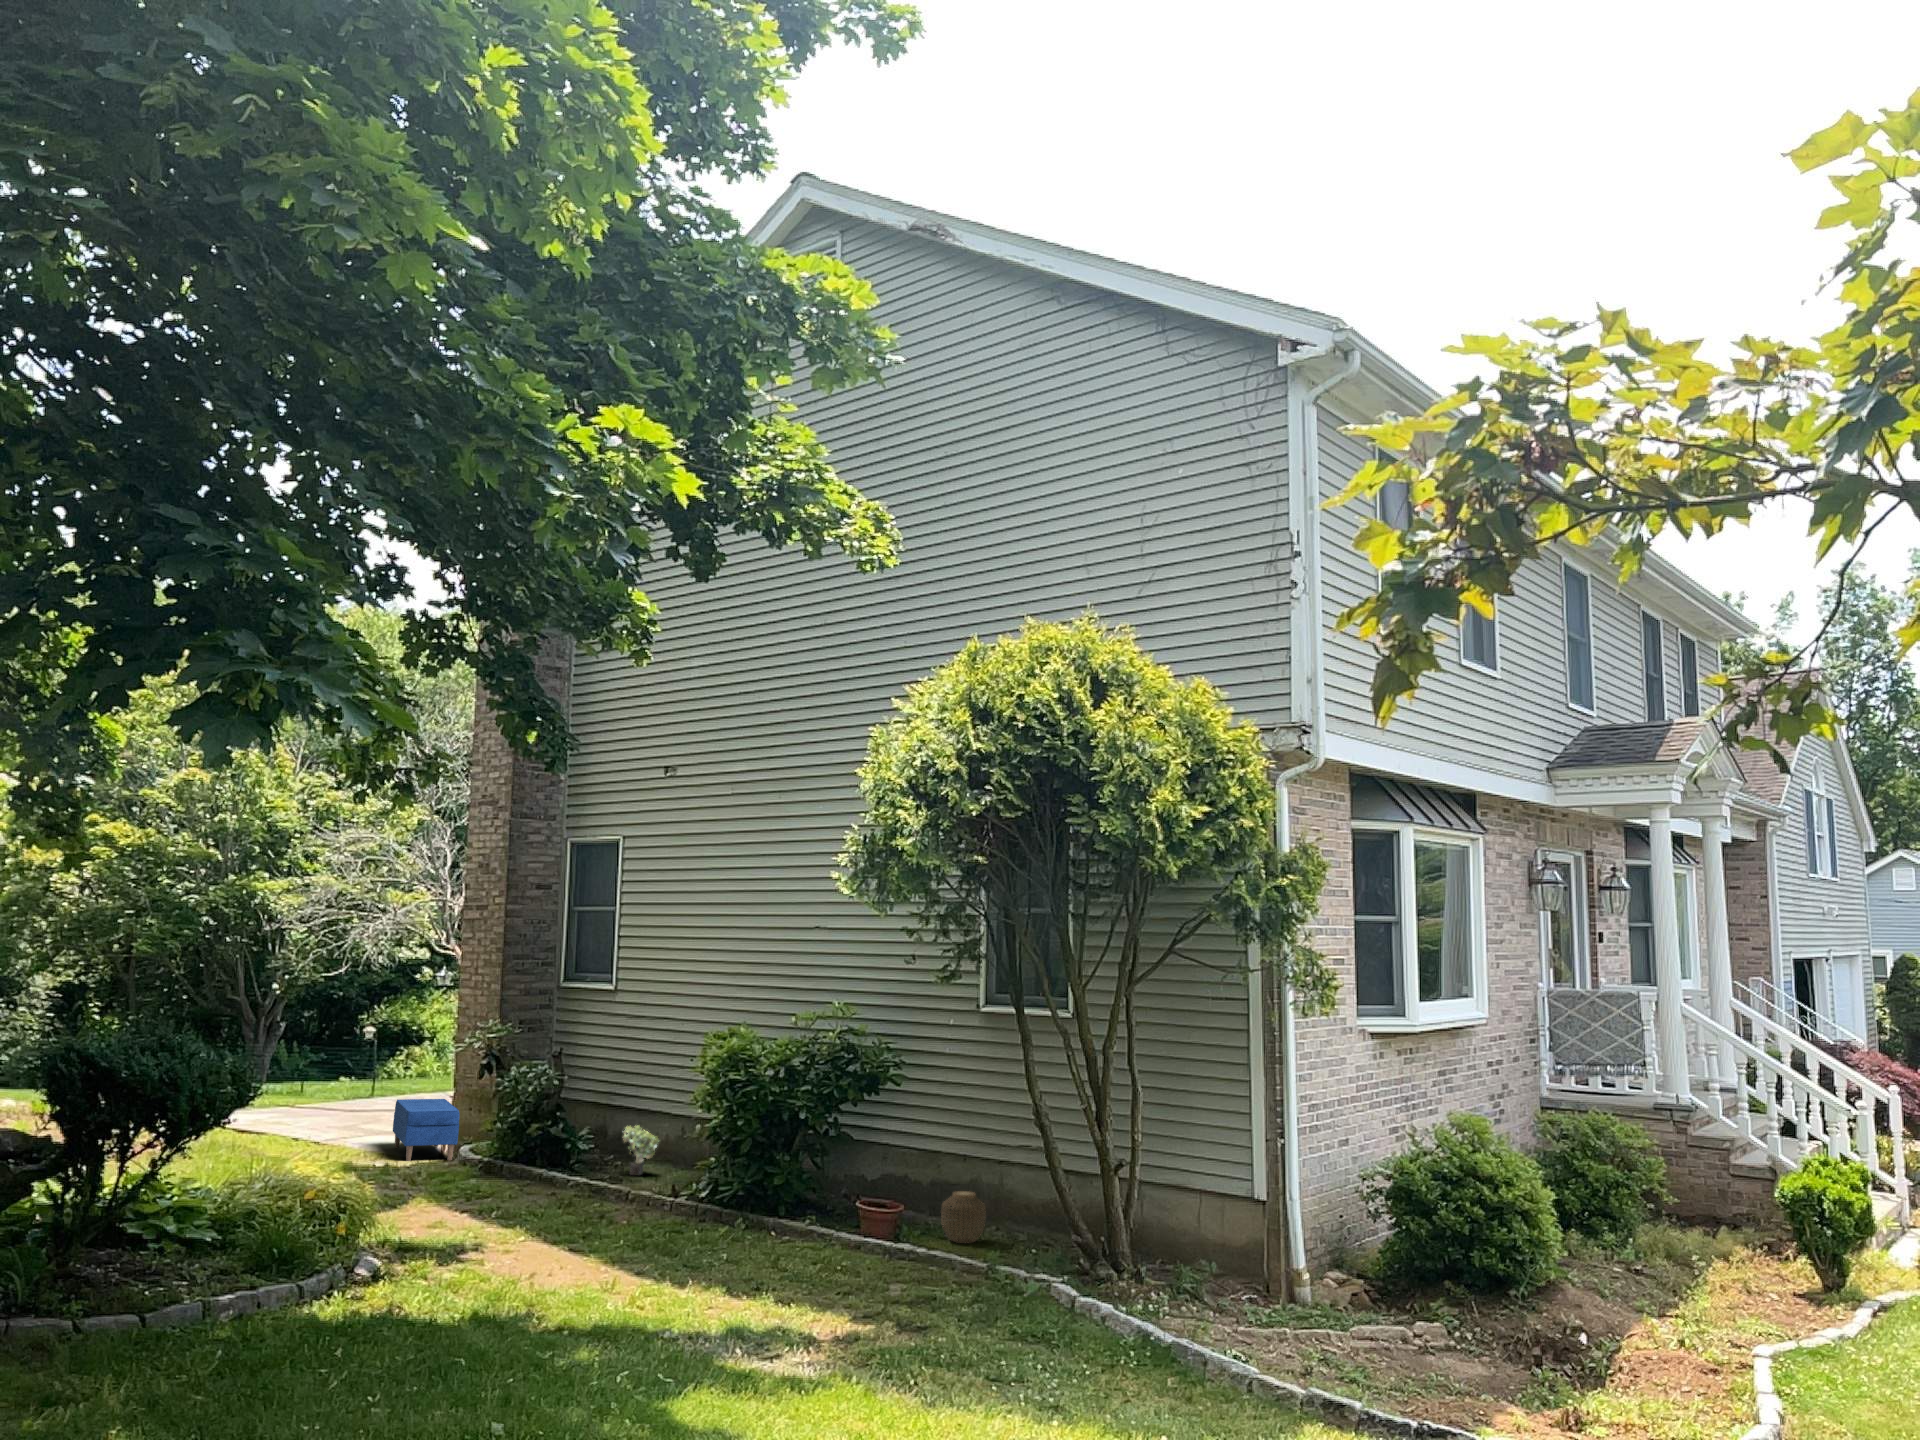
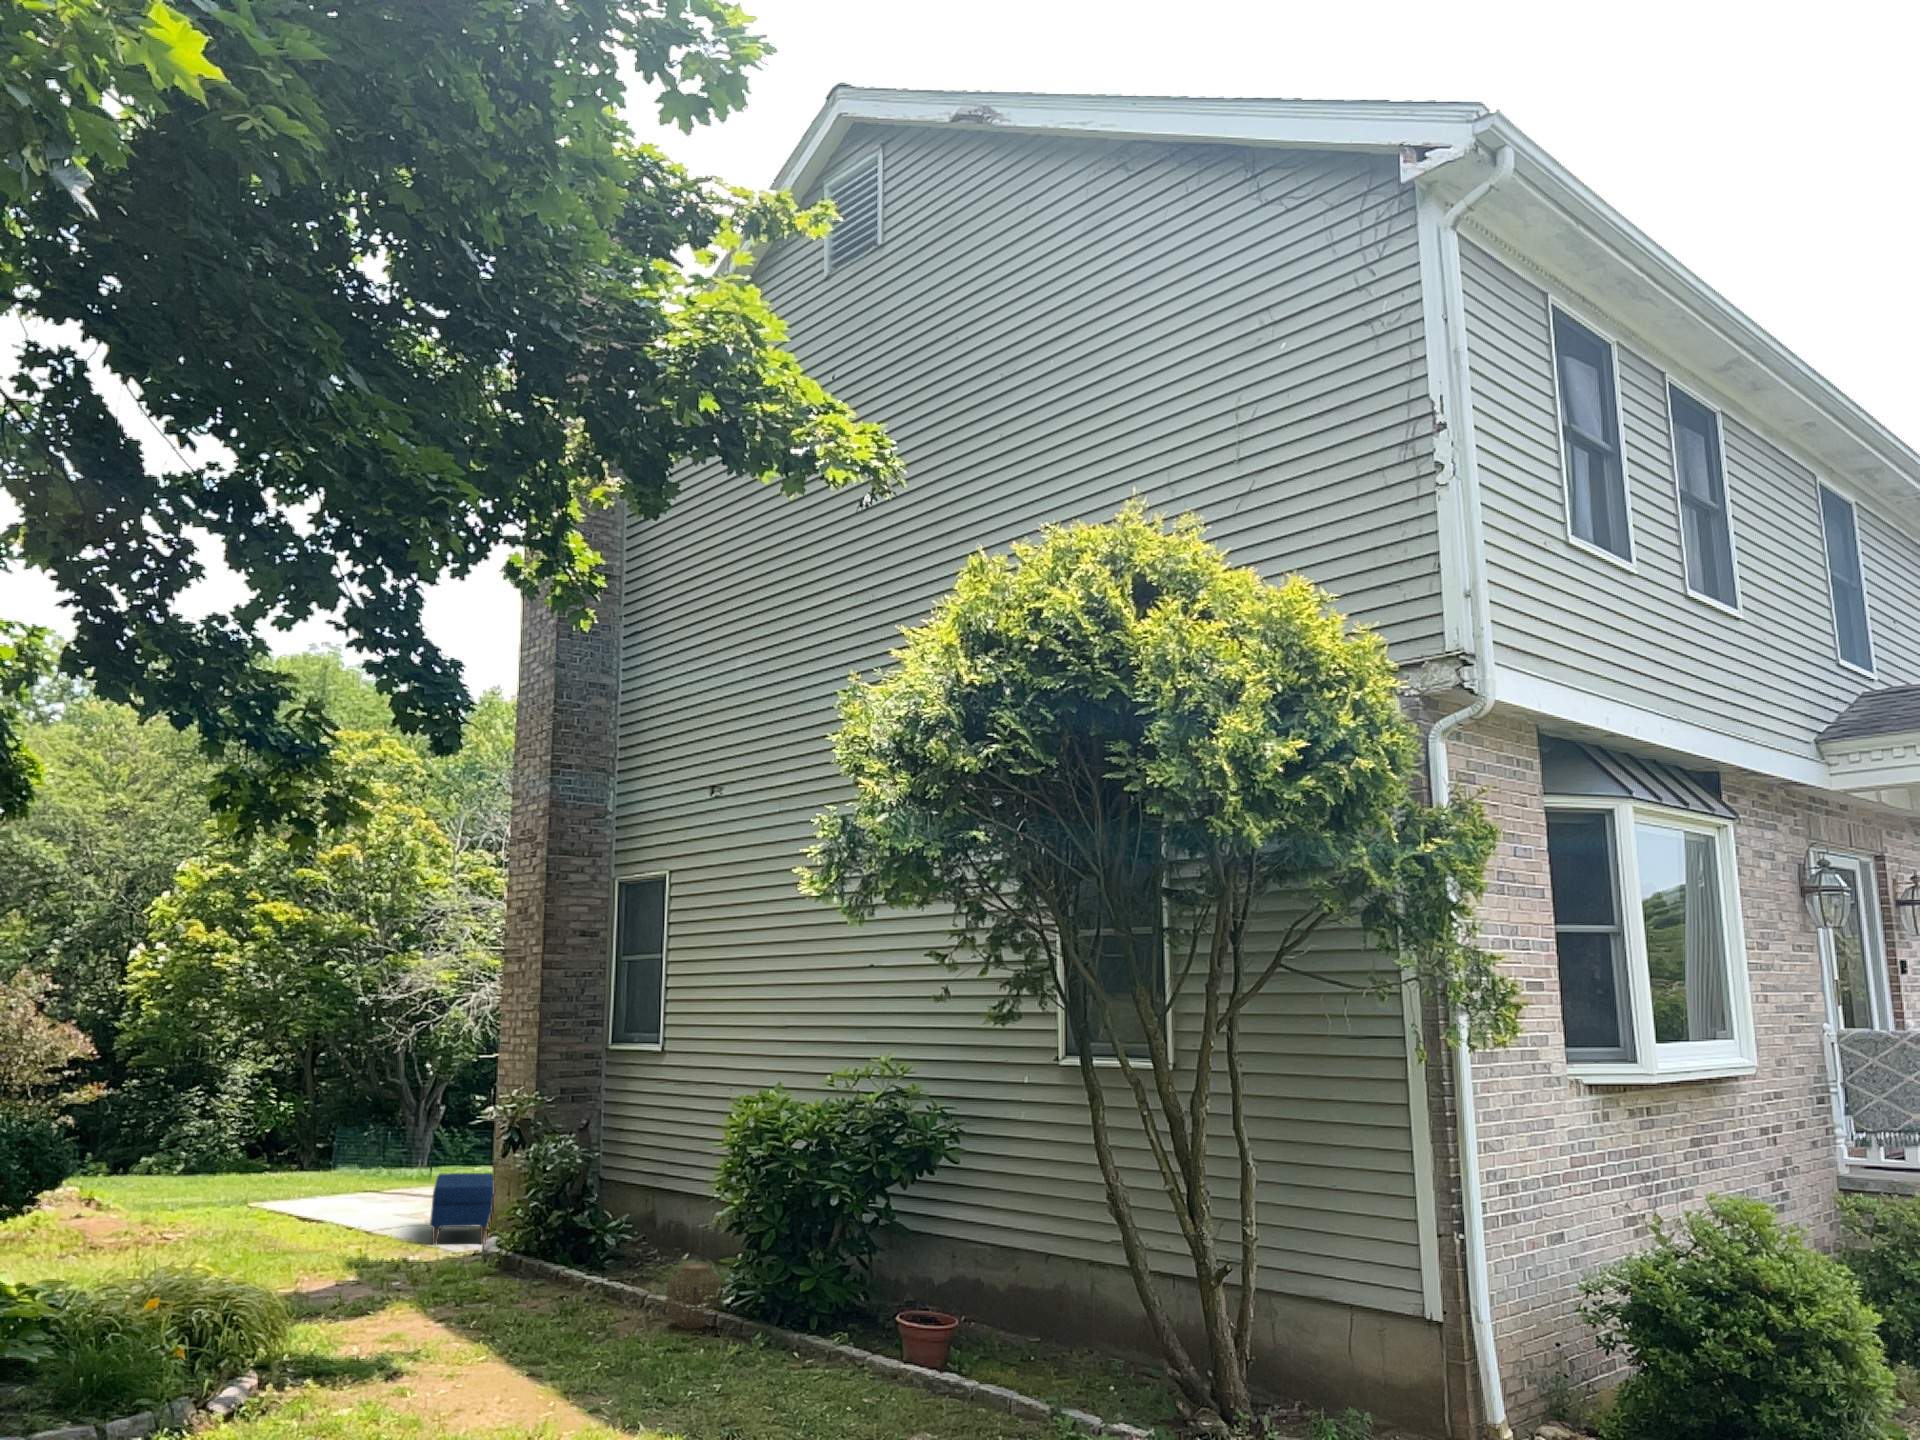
potted plant: present [624,1126,658,1175] -> none [663,1205,708,1266]
woven basket: present [941,1191,986,1243] -> present [667,1263,721,1328]

